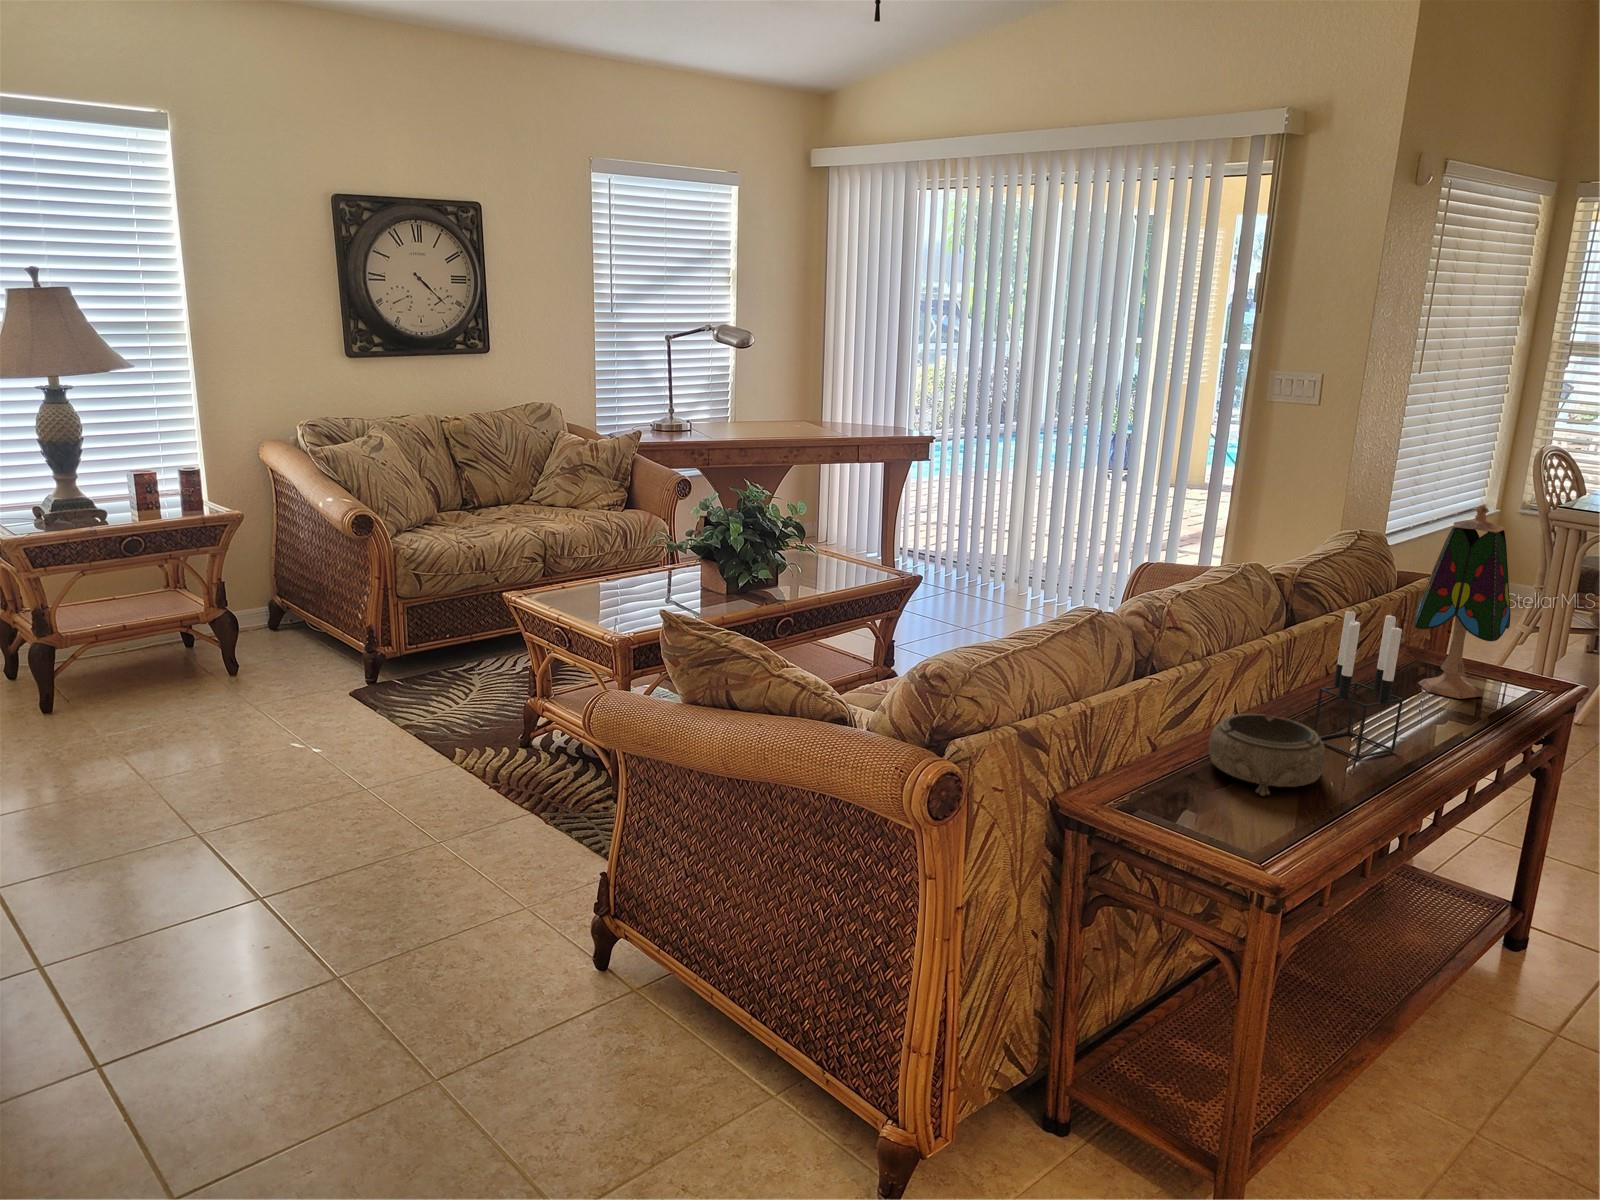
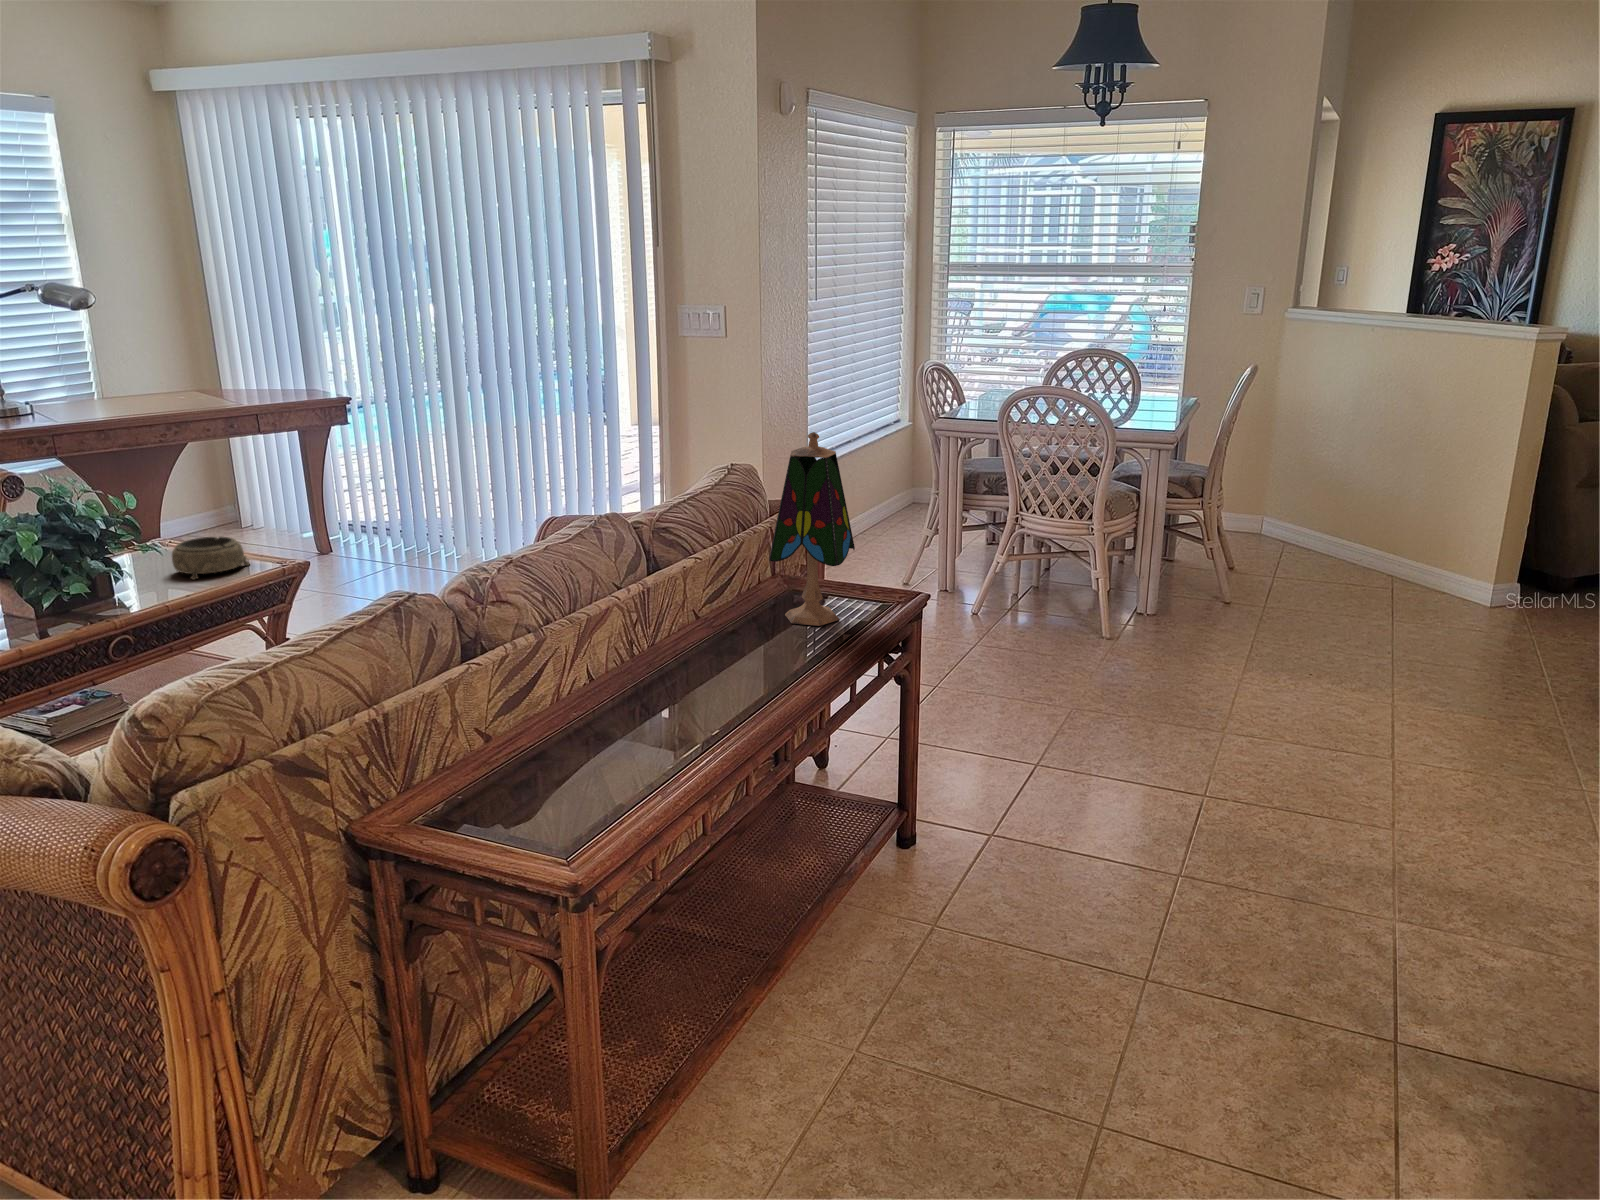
candle holder: present [1314,611,1403,759] -> none [662,555,742,711]
decorative bowl: present [1208,714,1325,796] -> present [172,537,250,580]

